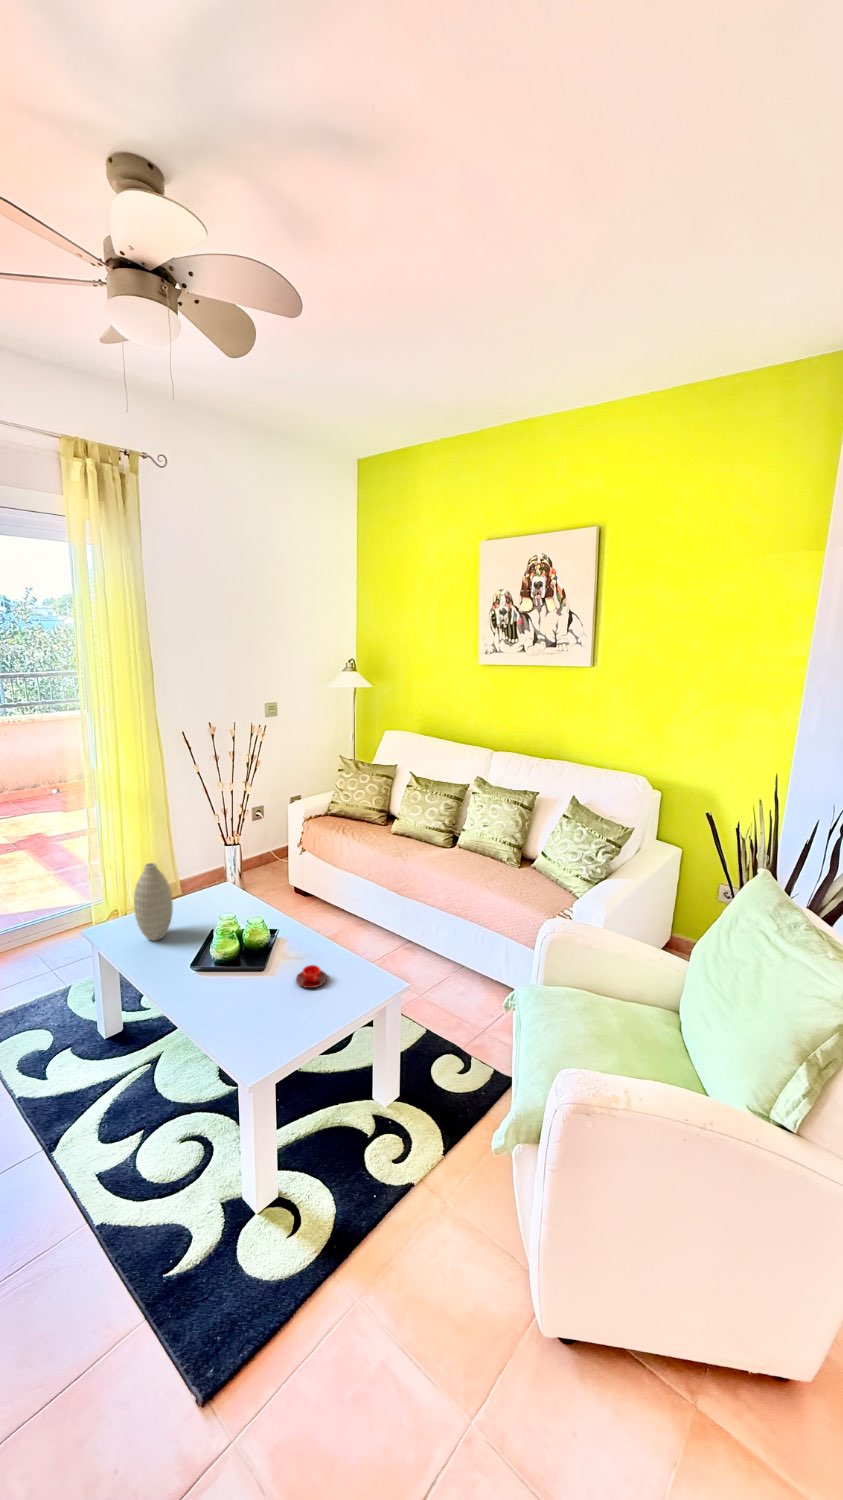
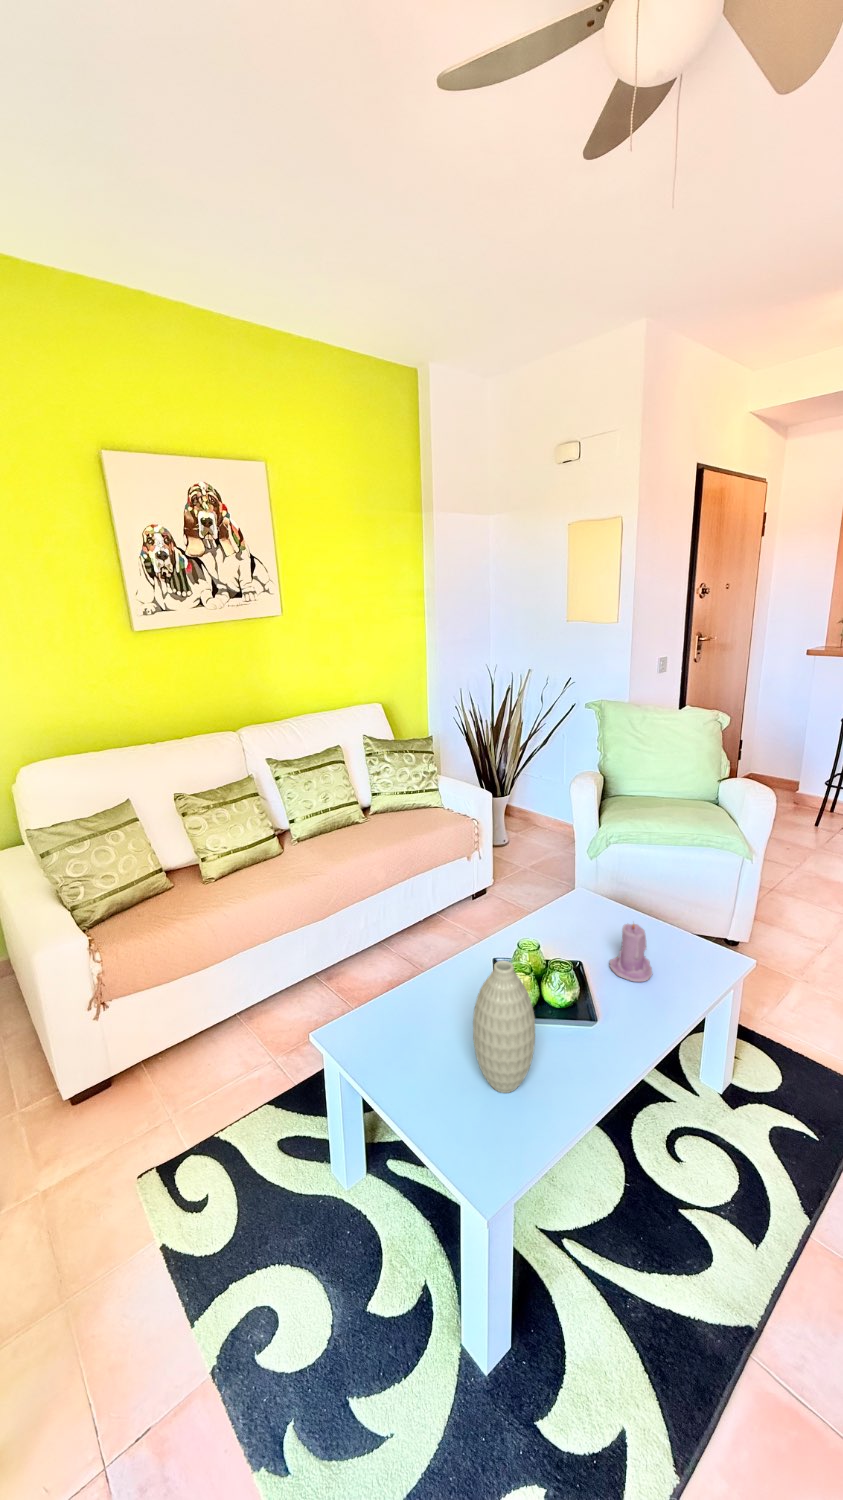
candle: none [226,953,263,1008] -> present [610,924,652,982]
teacup: present [296,965,327,988] -> none [569,916,603,939]

